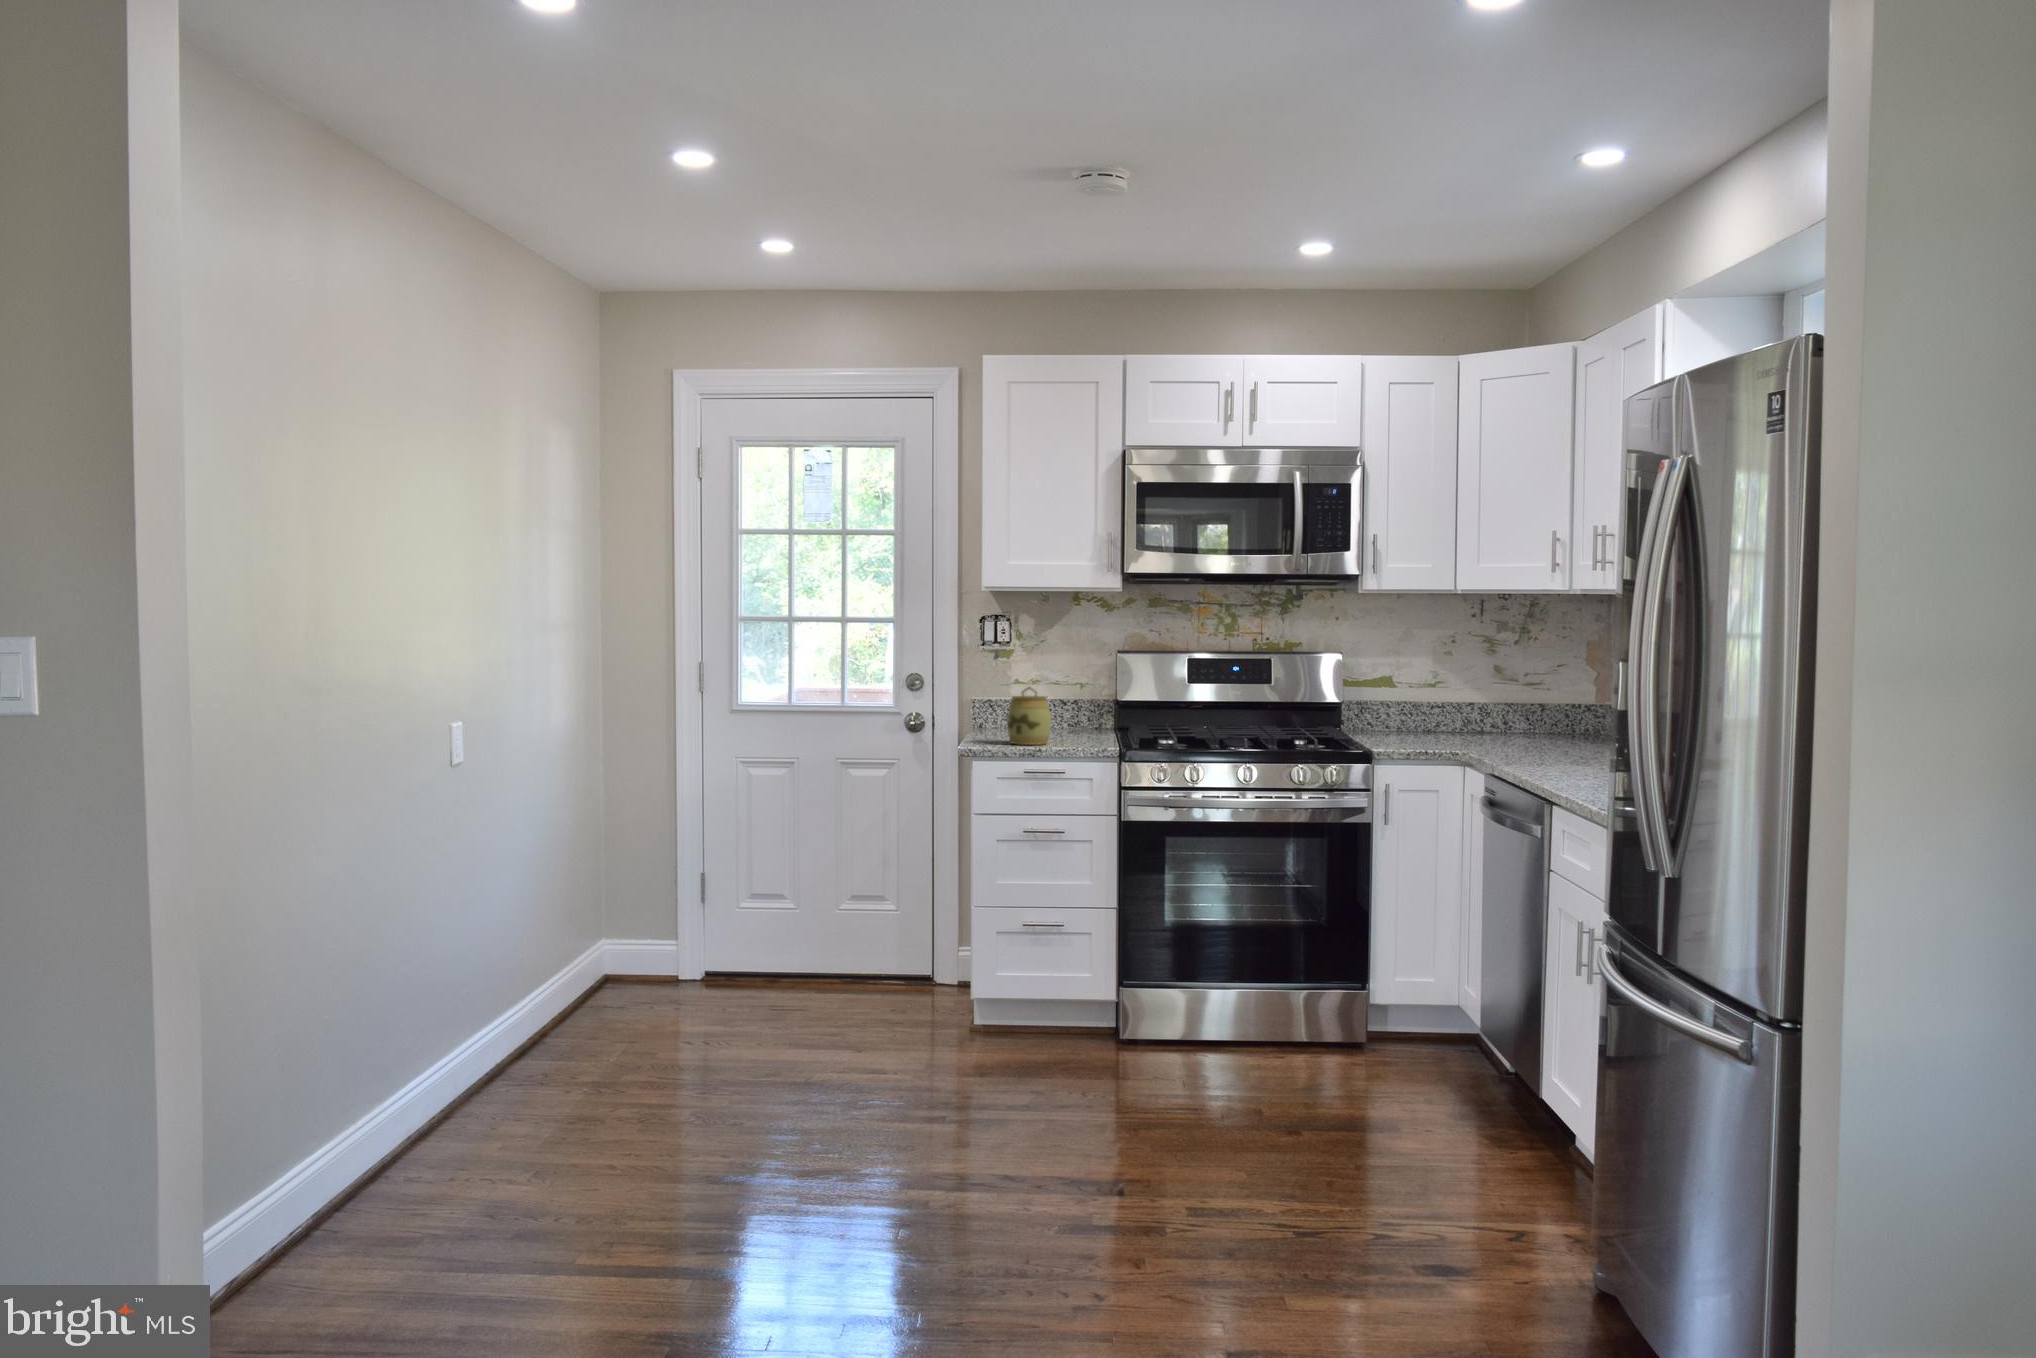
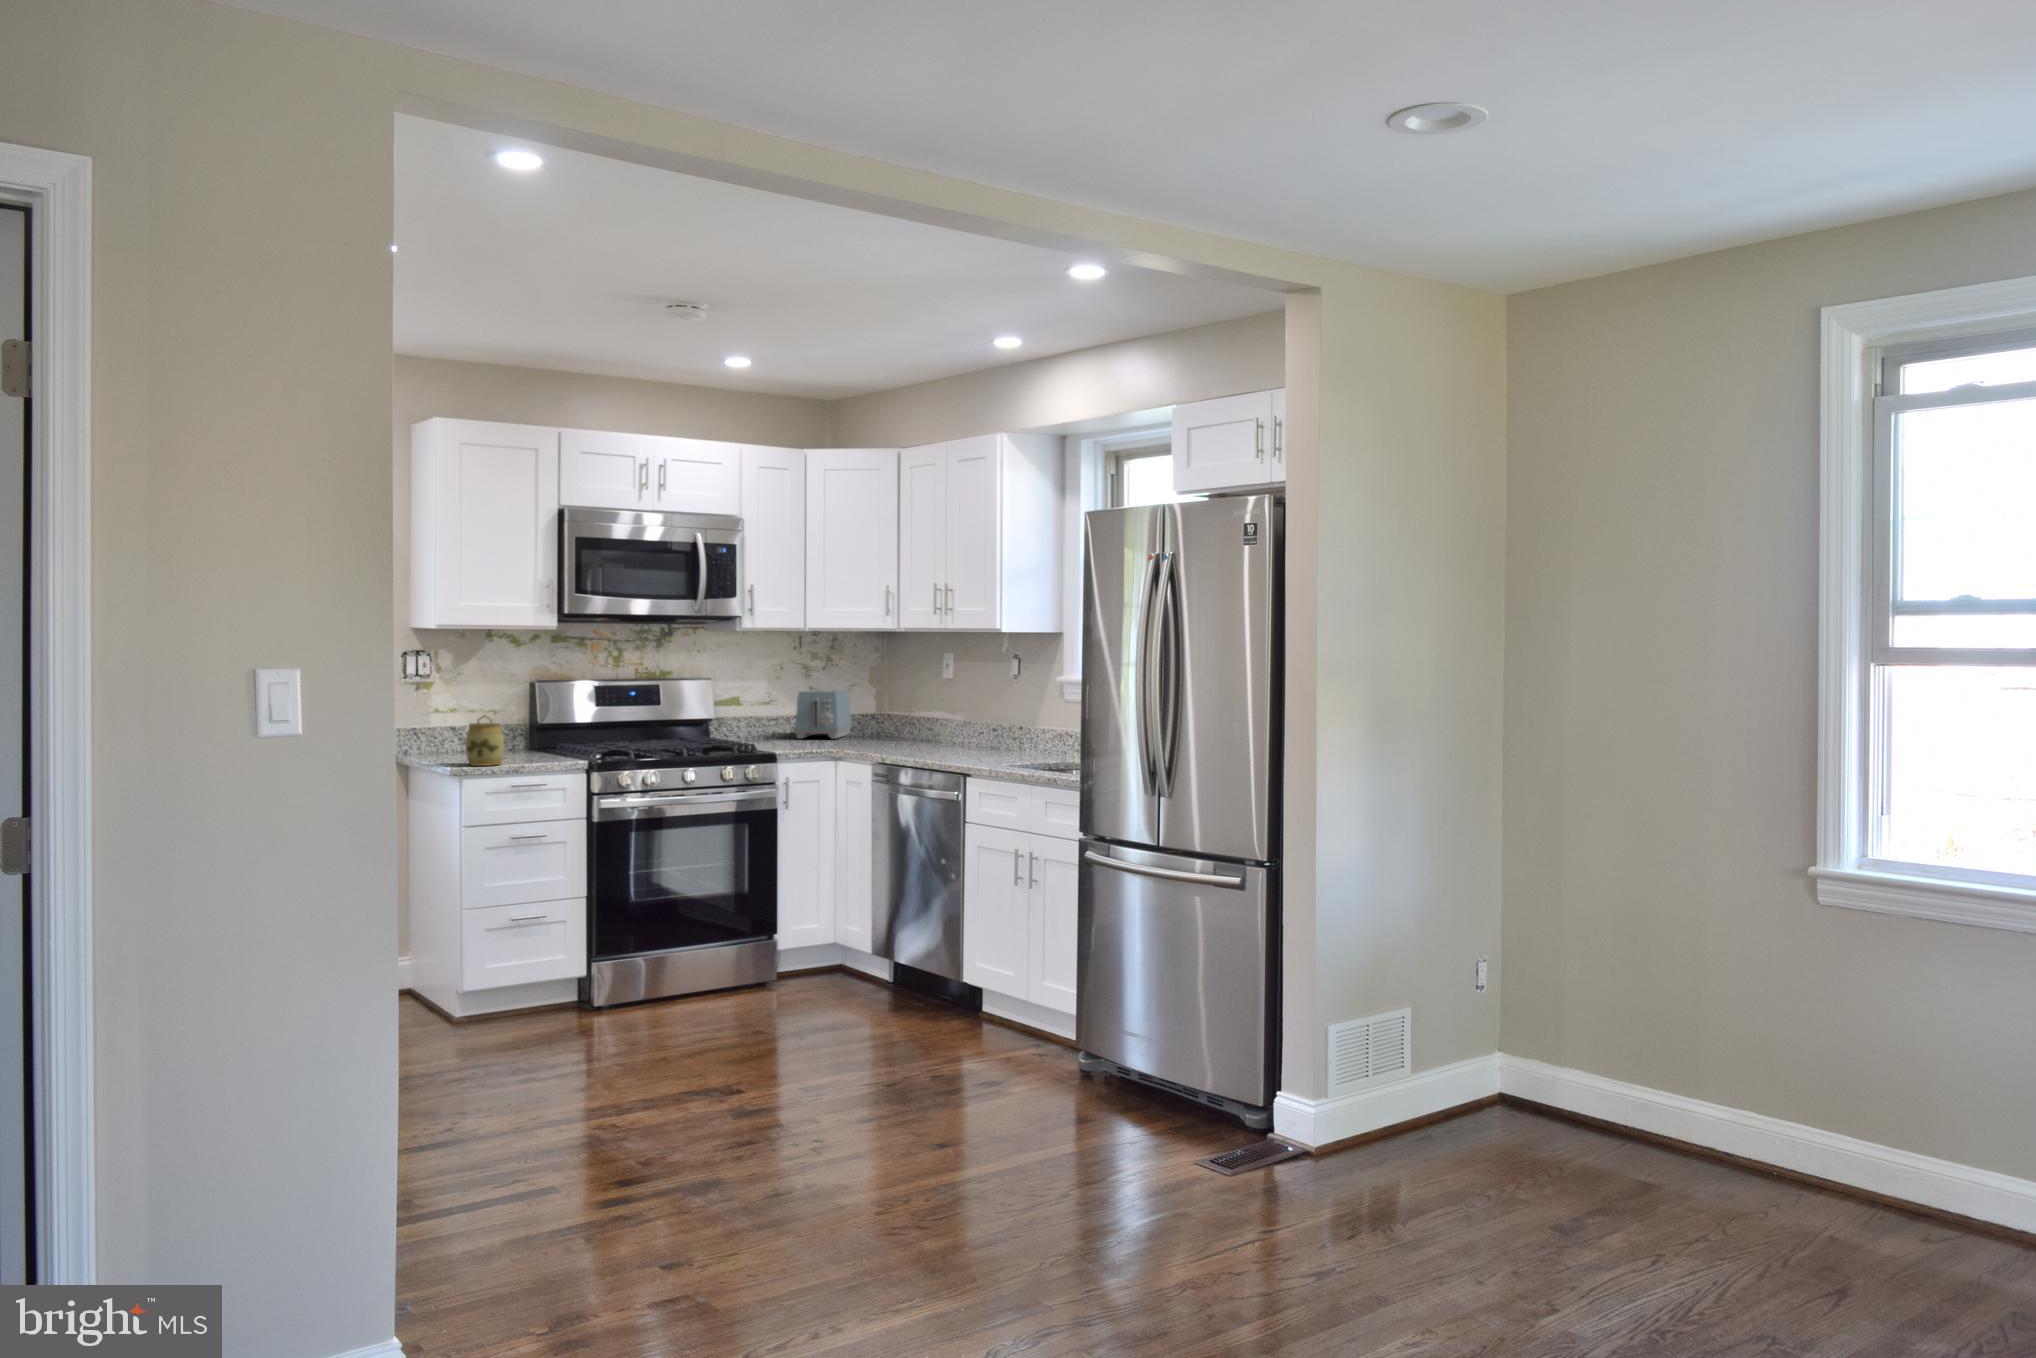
toaster: none [1448,670,1538,734] -> present [795,690,851,739]

